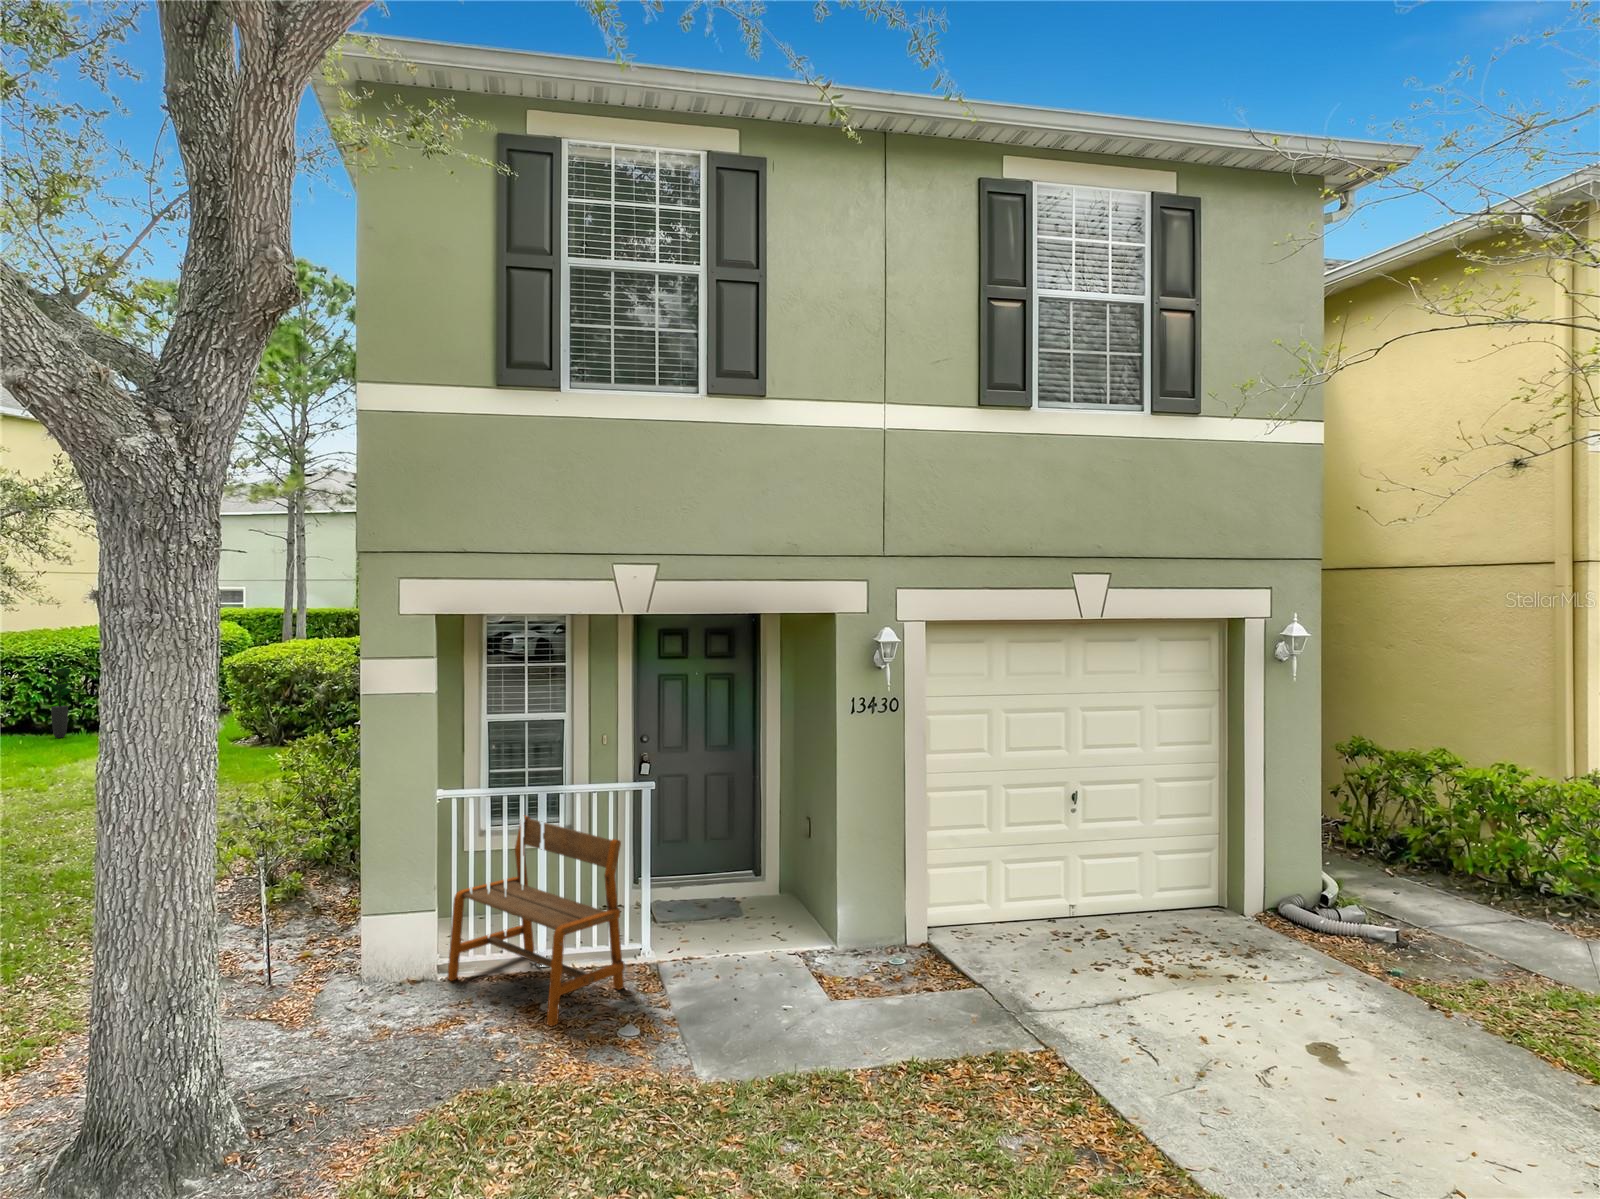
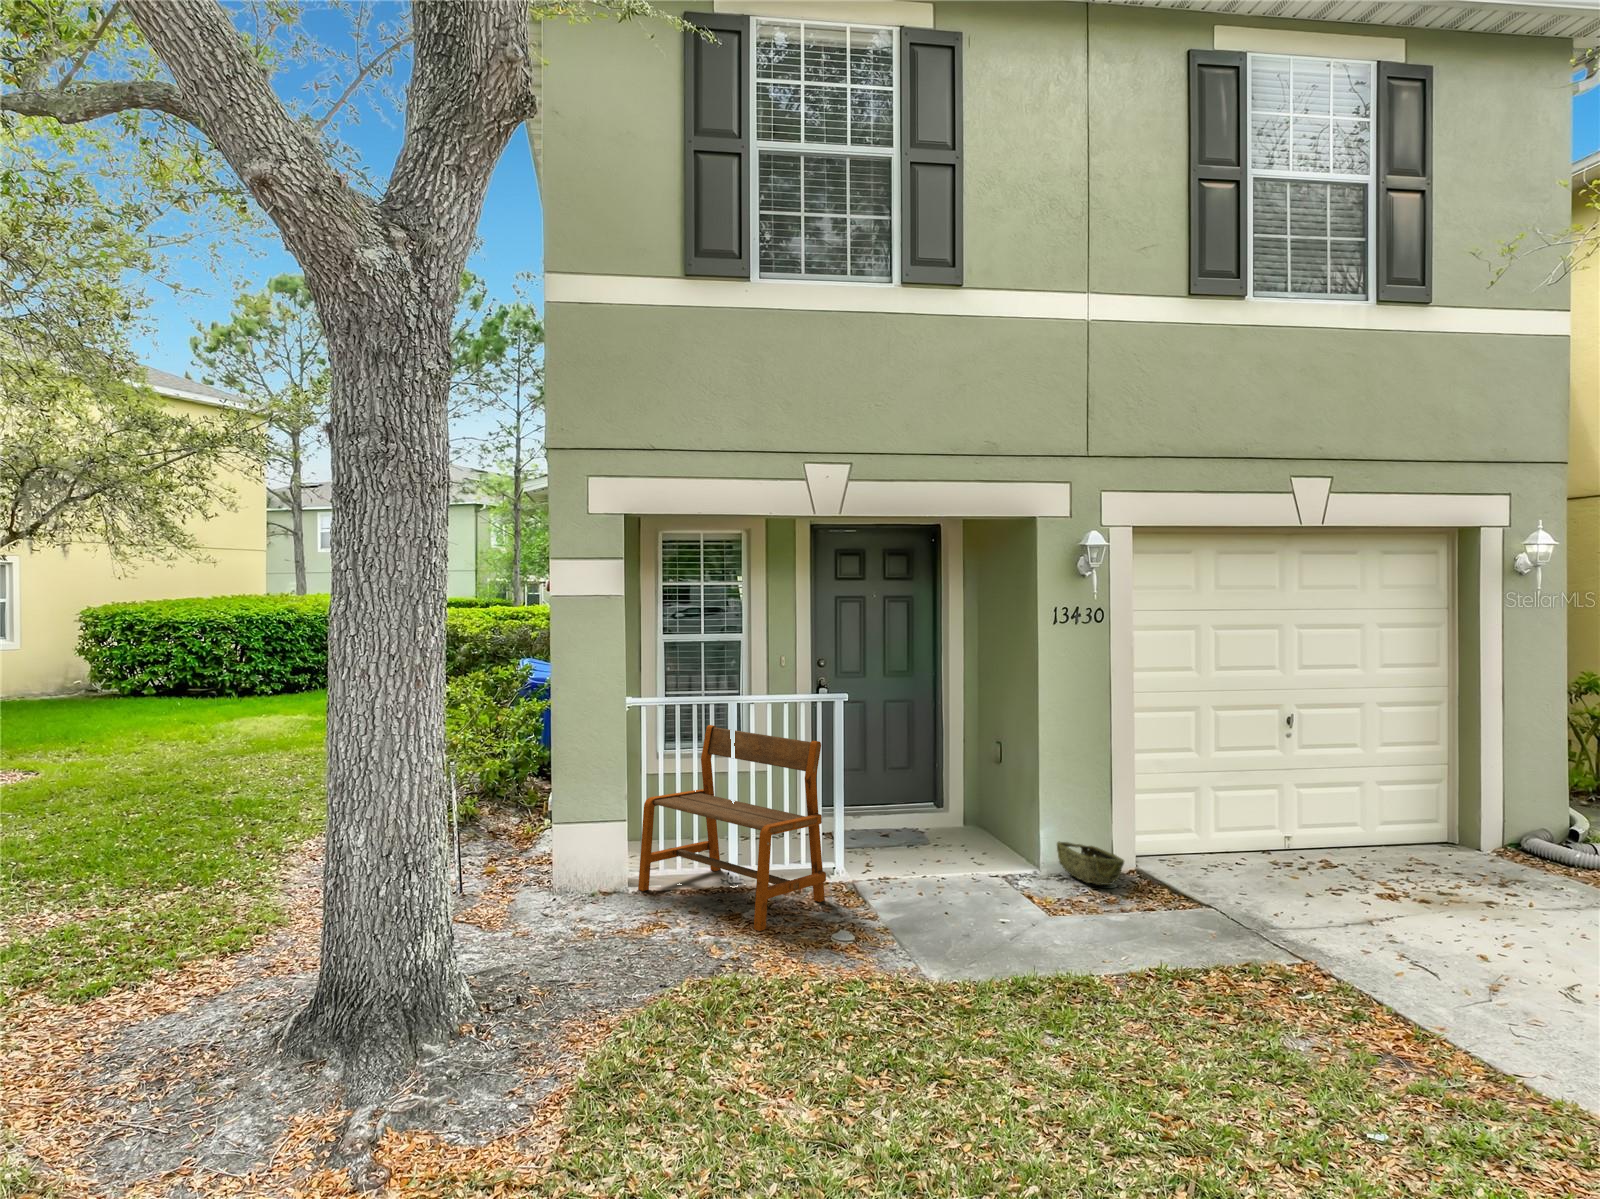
potted plant: present [43,668,76,738] -> none [195,634,230,701]
woven basket: none [851,919,908,963] -> present [1057,841,1124,885]

